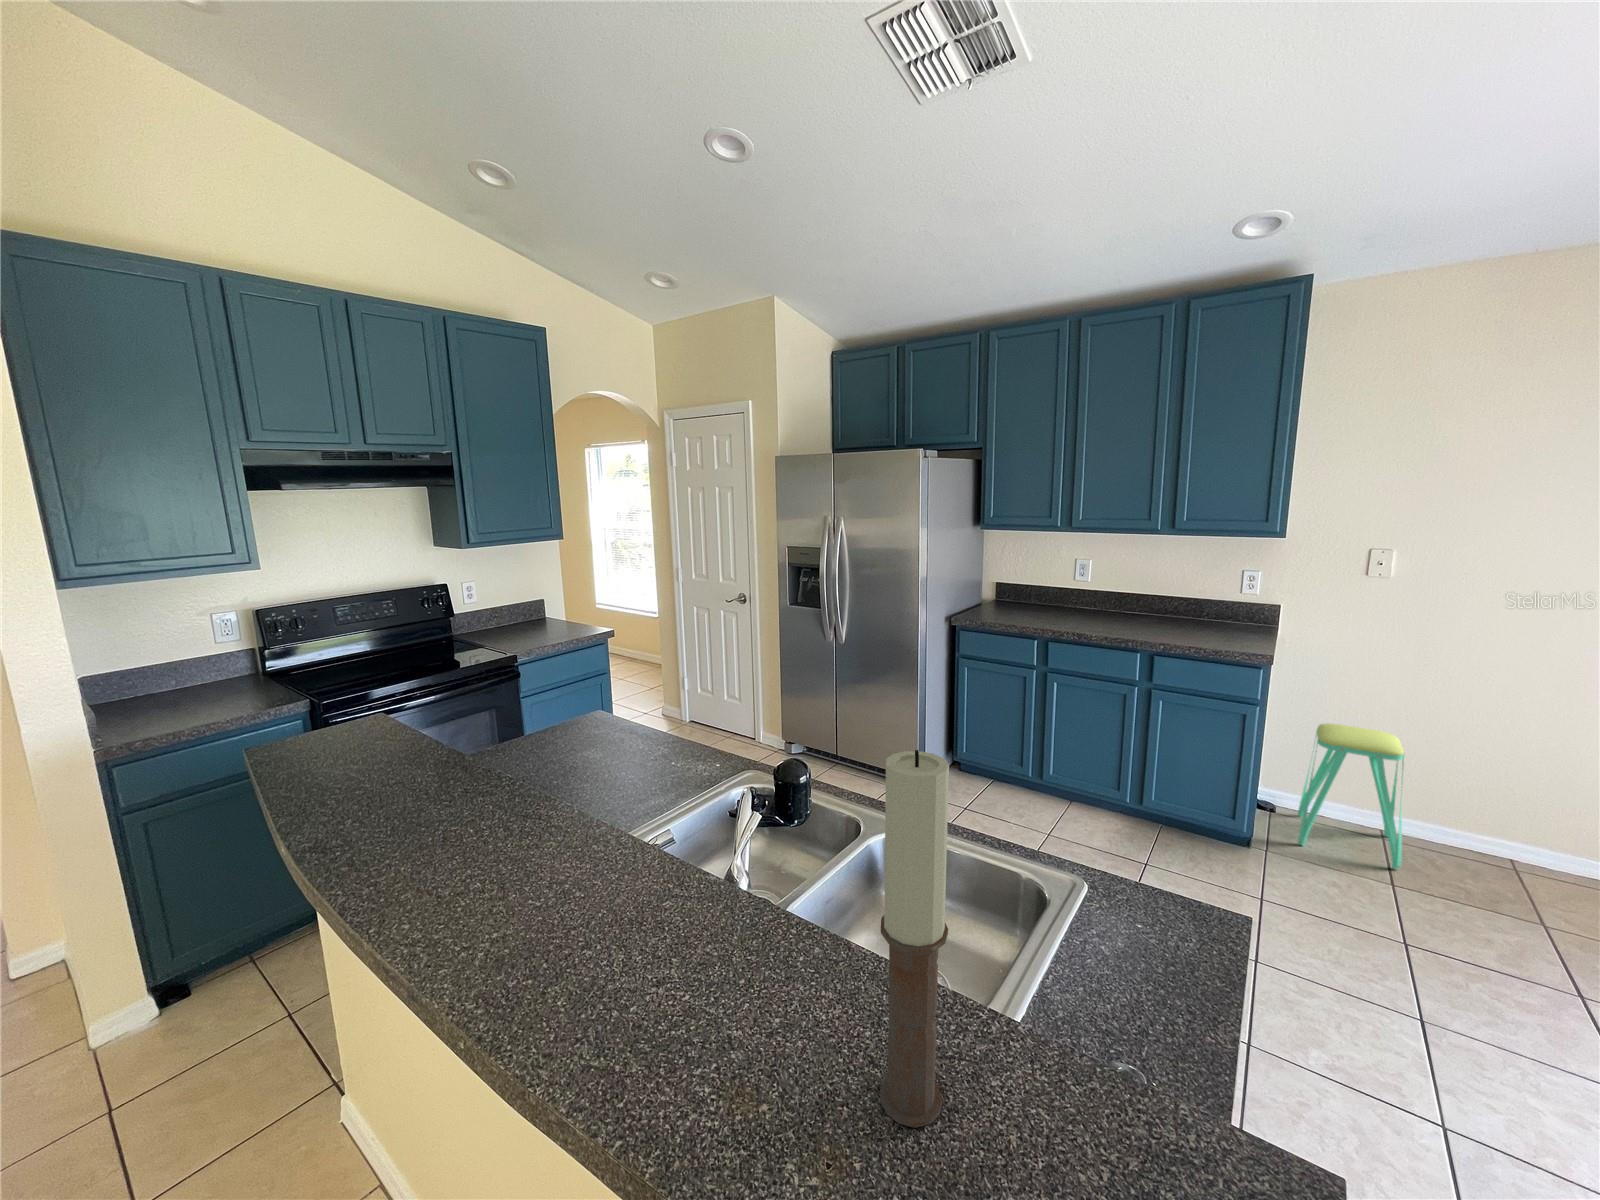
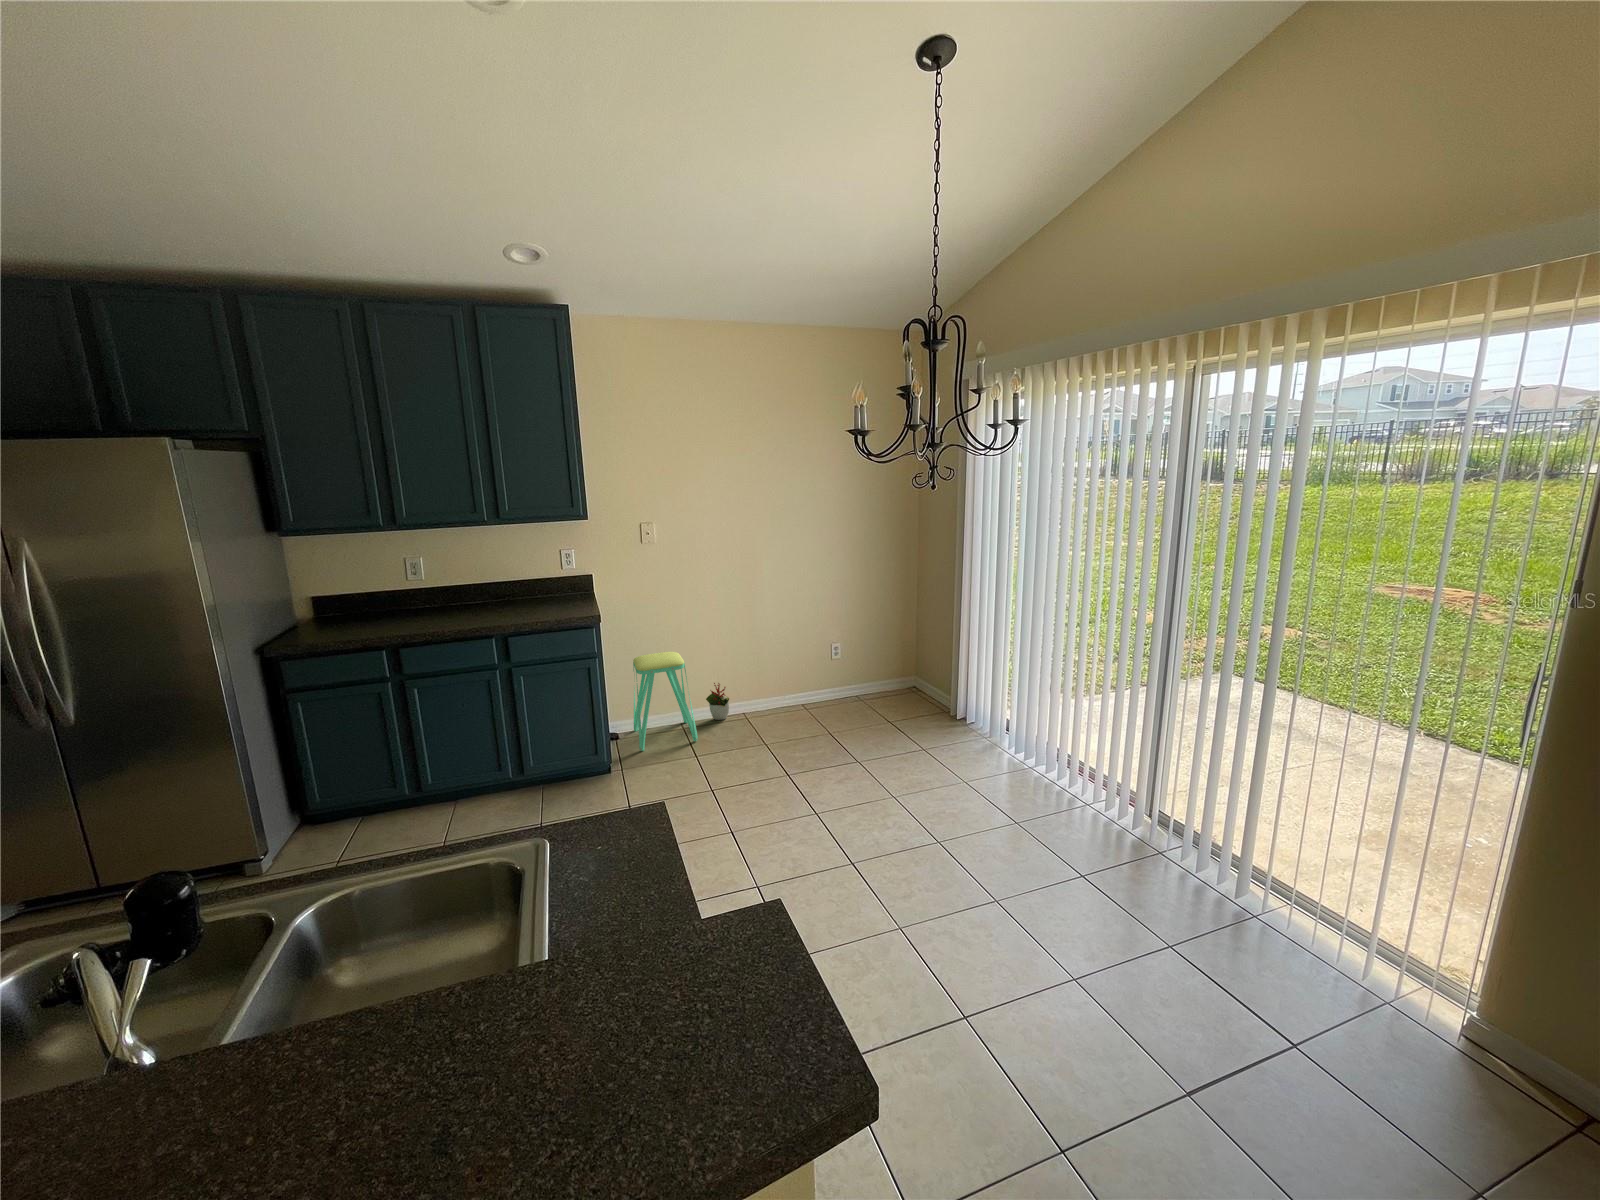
candle: present [880,750,949,1128] -> none [436,742,553,1100]
decorative plant: none [1435,799,1484,860] -> present [706,683,729,720]

